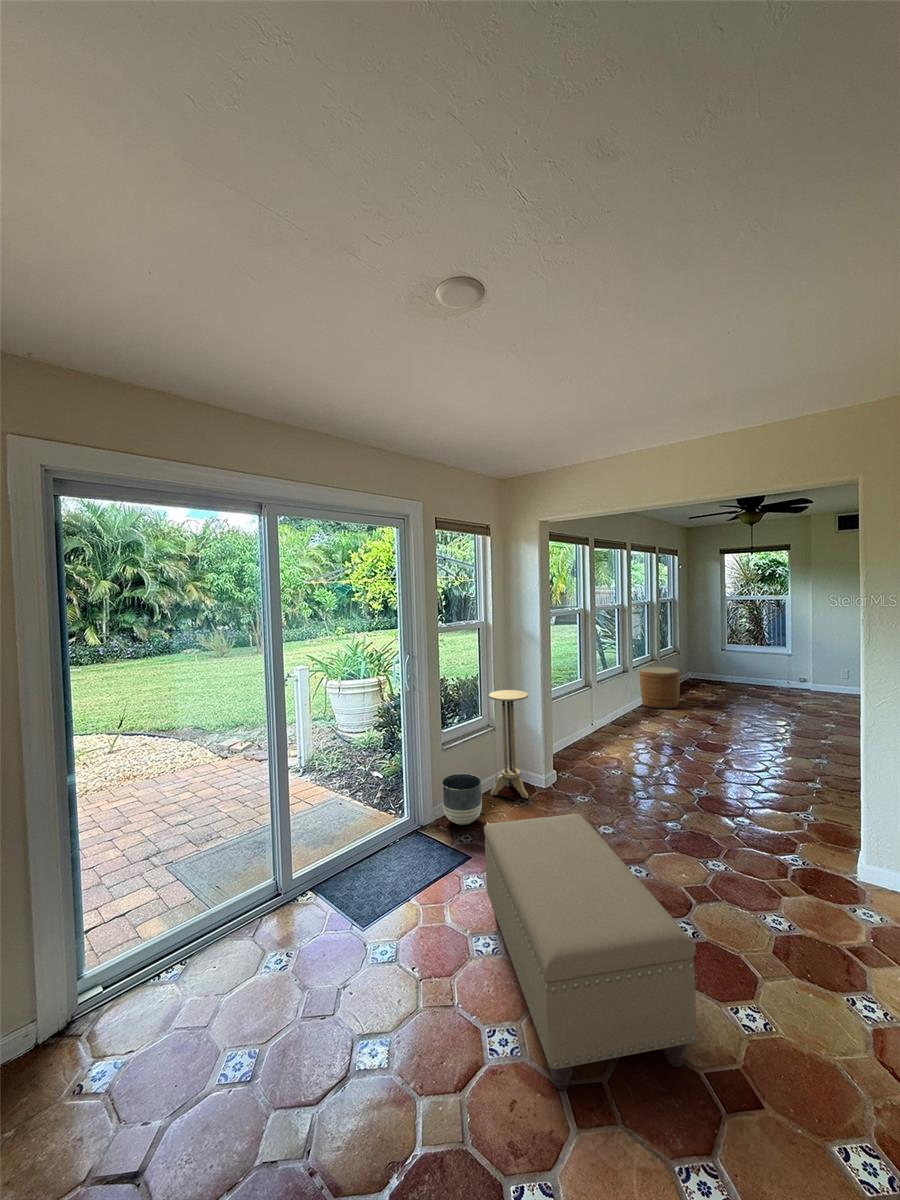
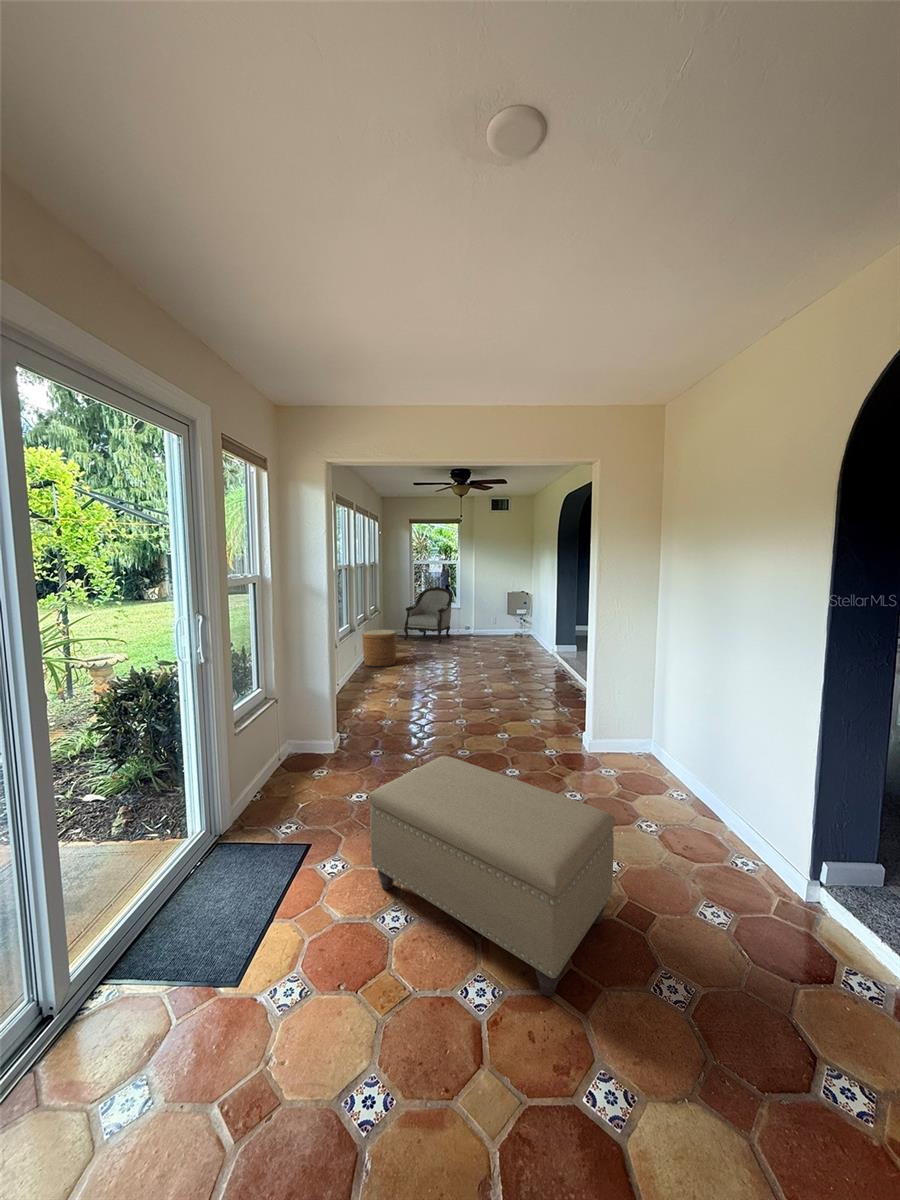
armchair: none [712,618,782,689] -> present [404,586,452,643]
side table: present [489,690,529,799] -> none [277,655,325,777]
planter: present [442,774,482,825] -> none [242,756,294,817]

